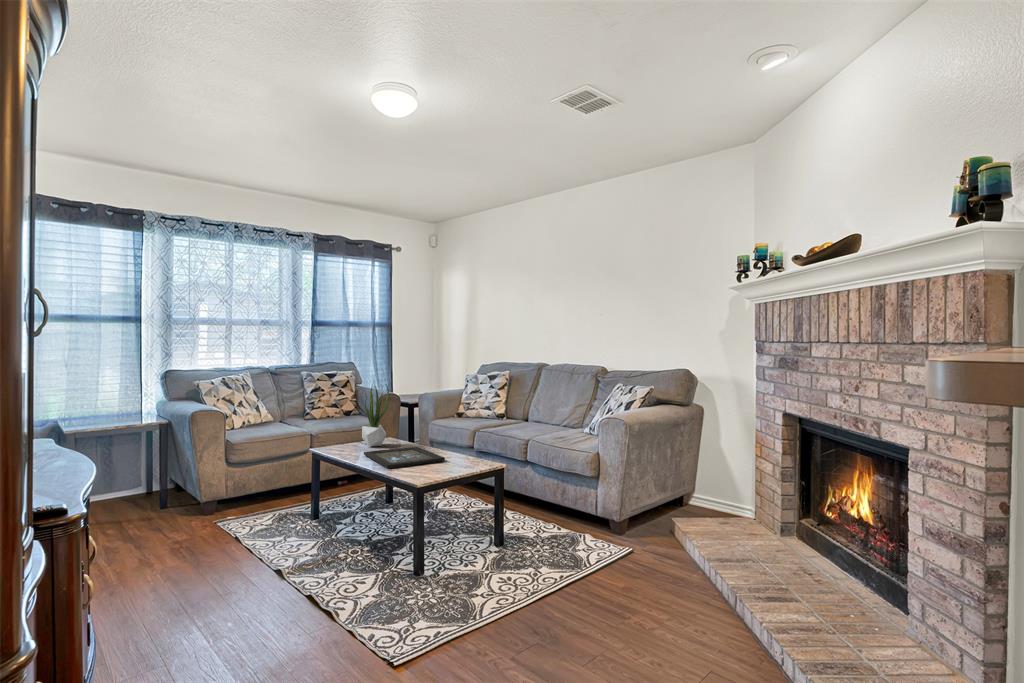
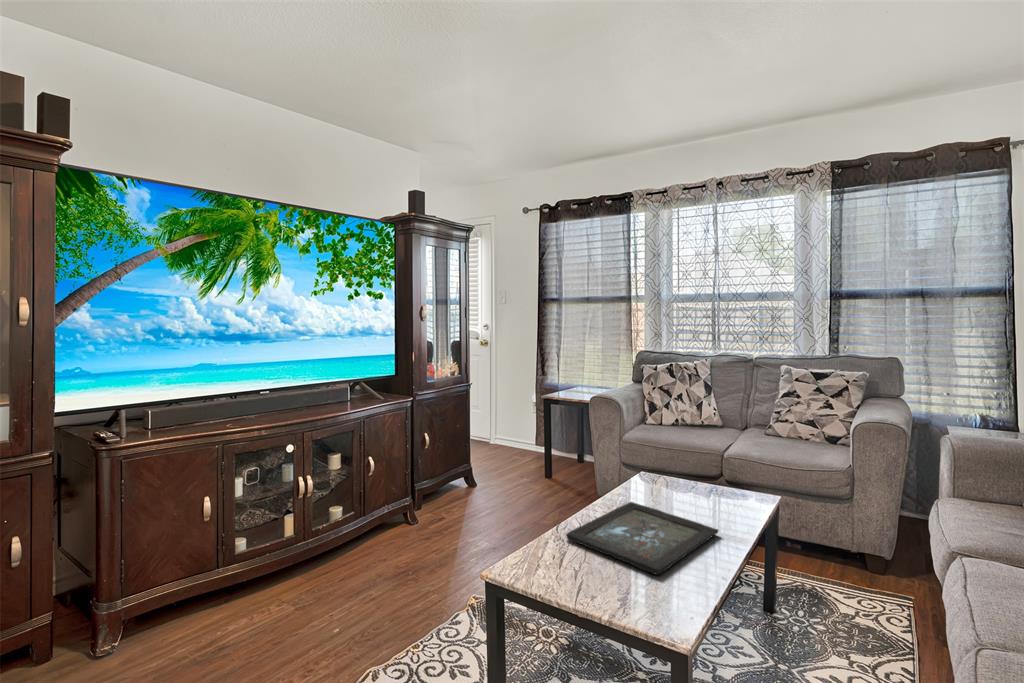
potted plant: present [362,386,389,447] -> none [675,402,725,504]

